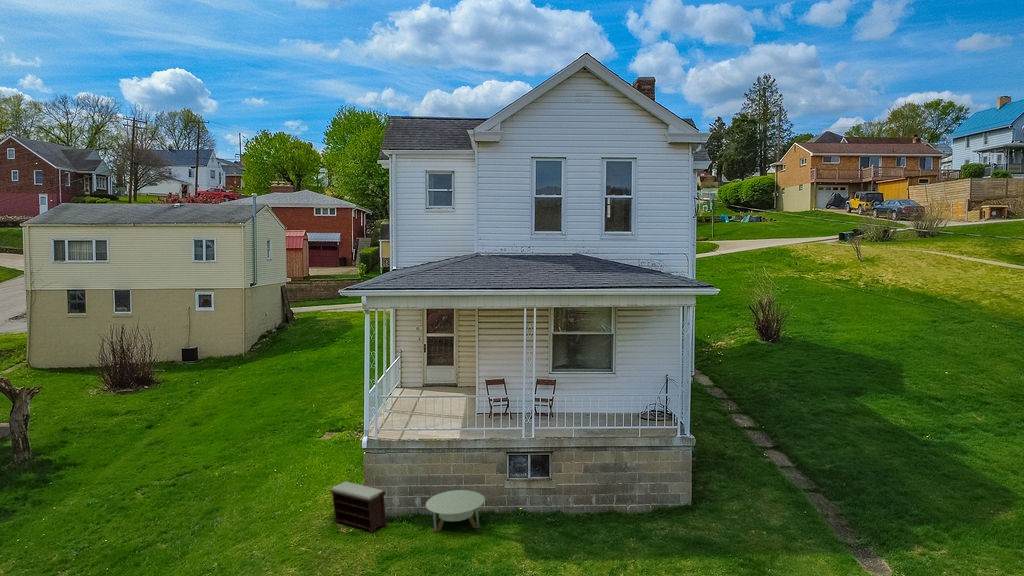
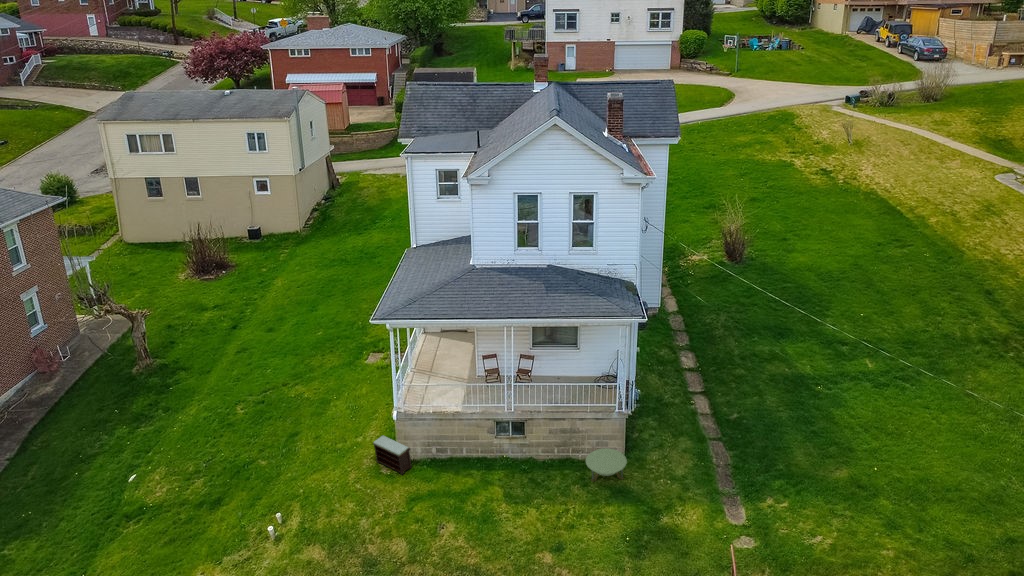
round table: present [426,490,485,532] -> present [586,448,627,482]

